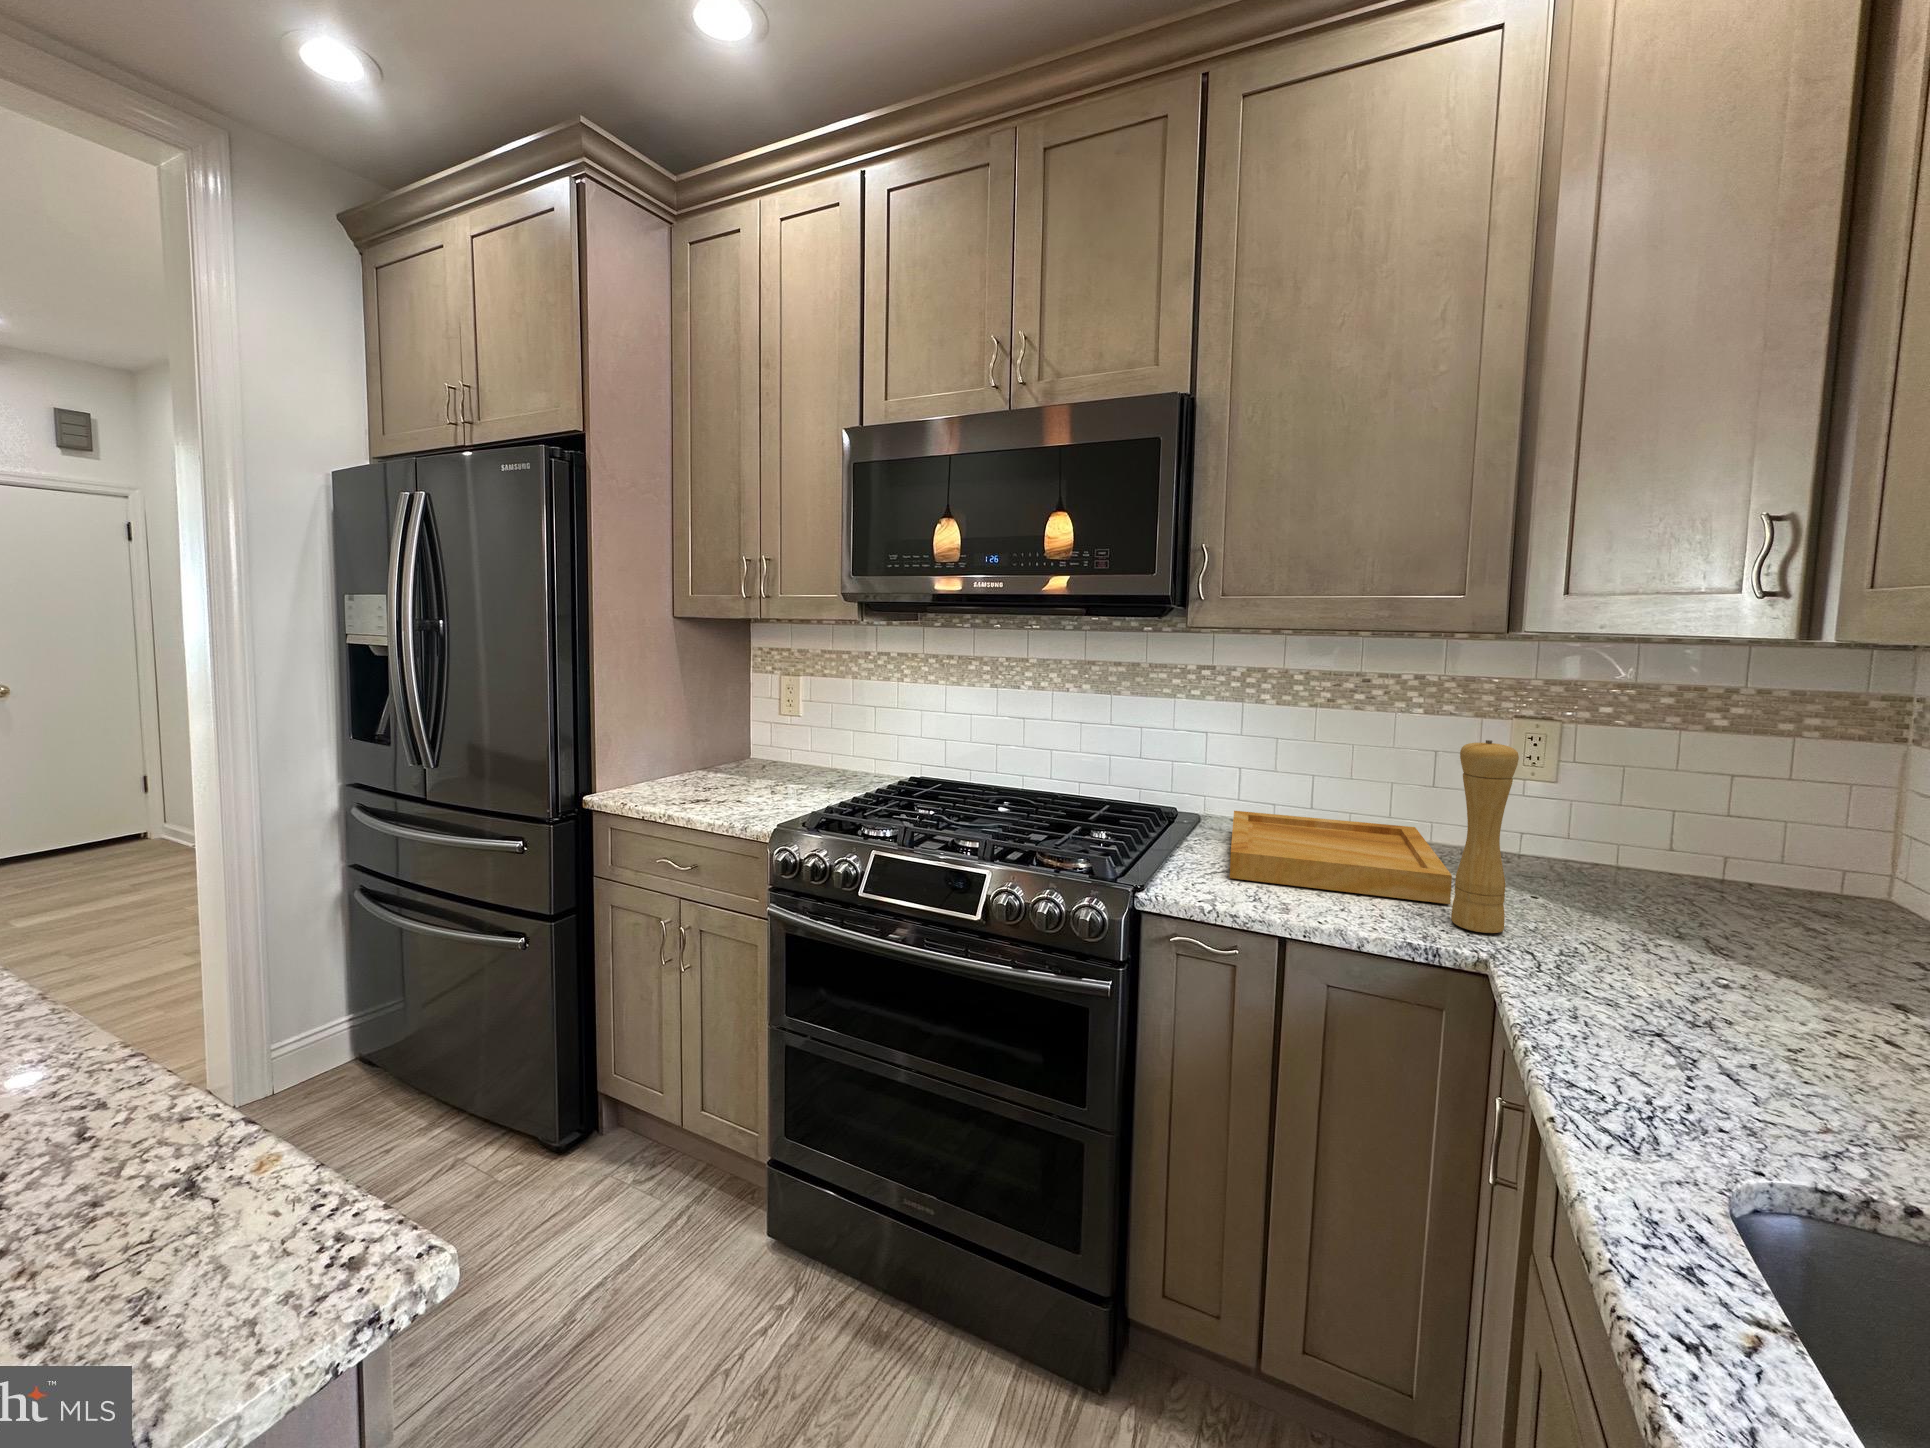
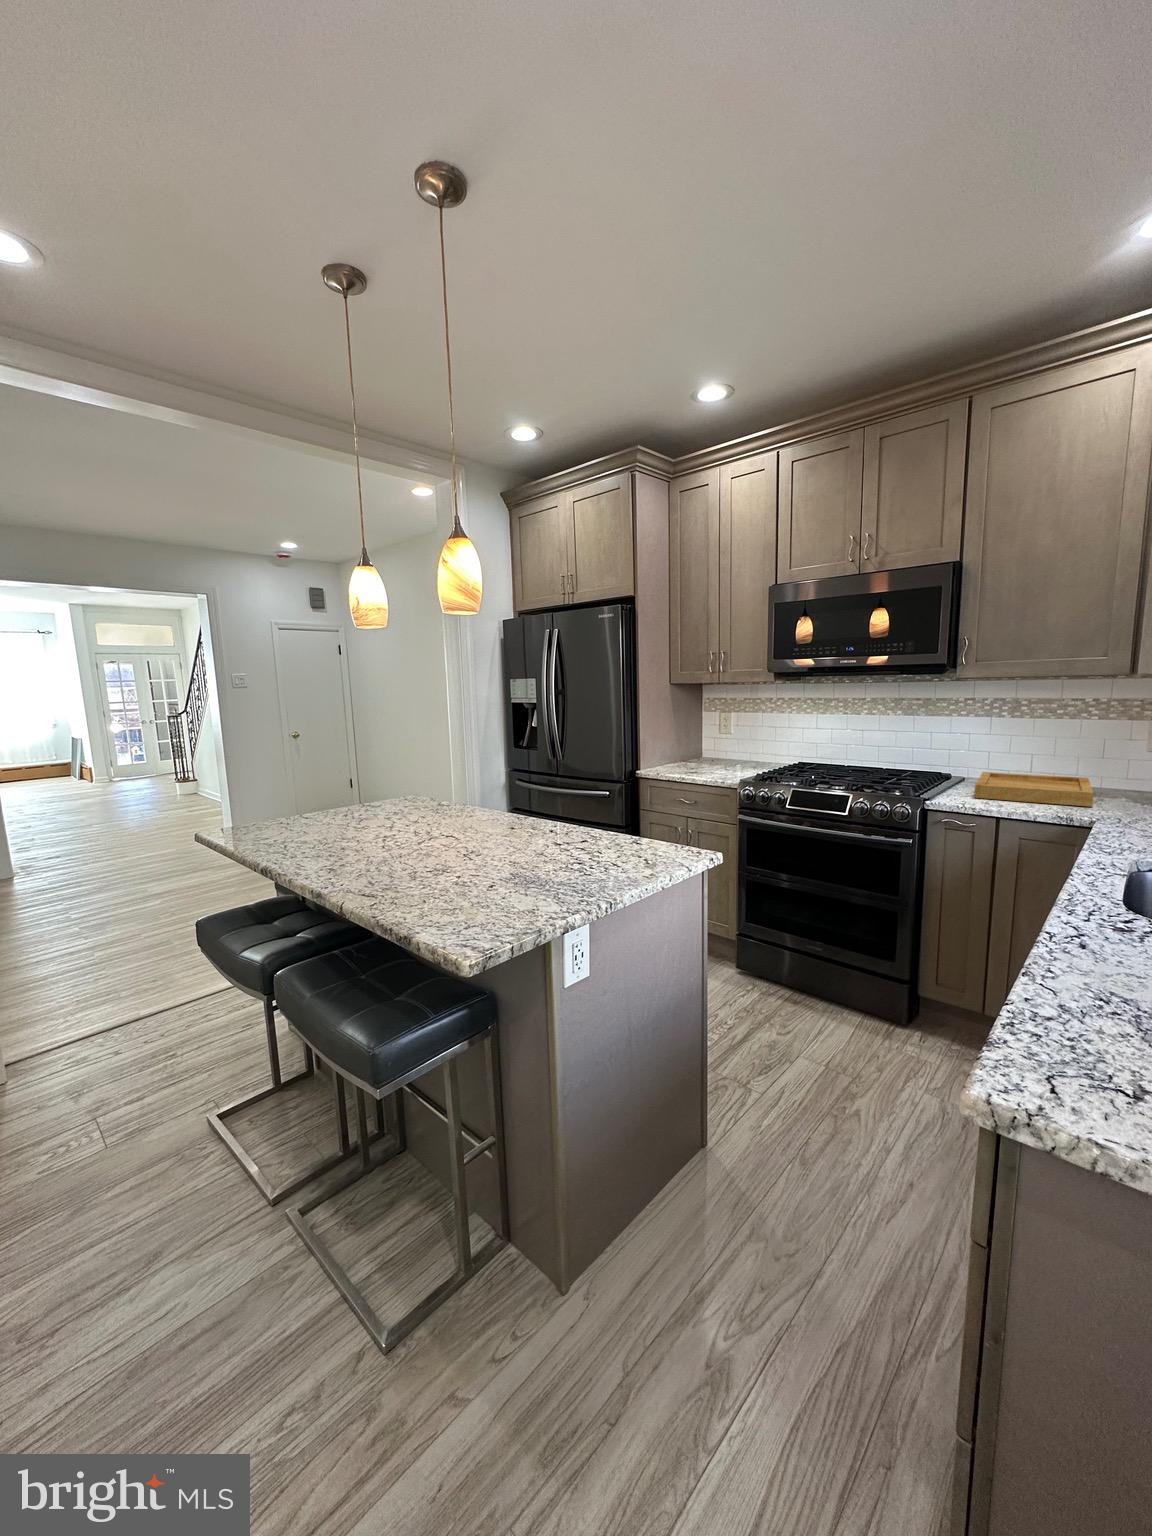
pepper mill: present [1451,740,1519,933] -> none [1088,726,1124,815]

